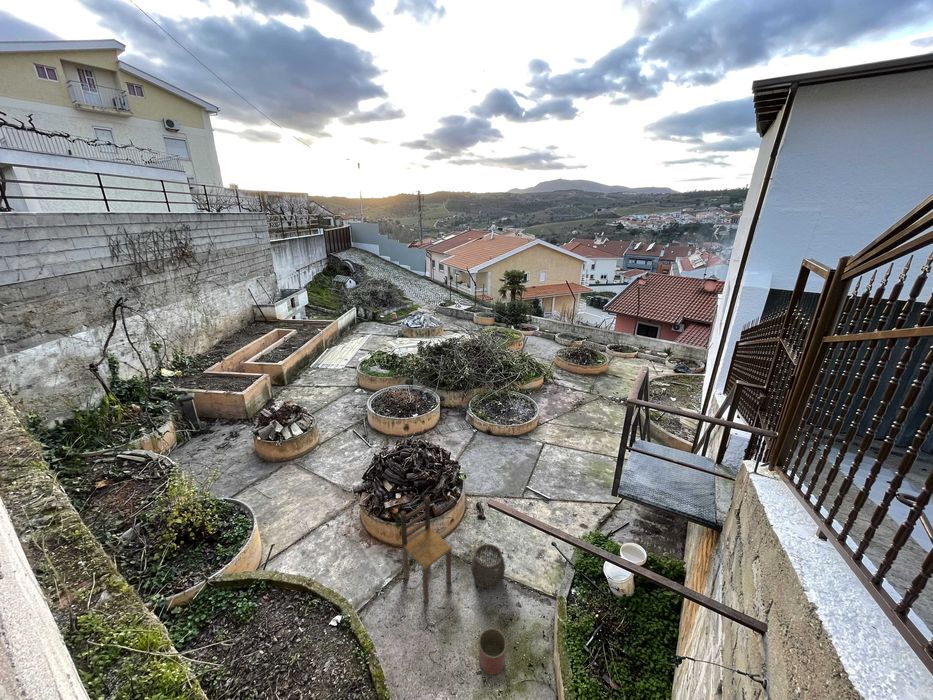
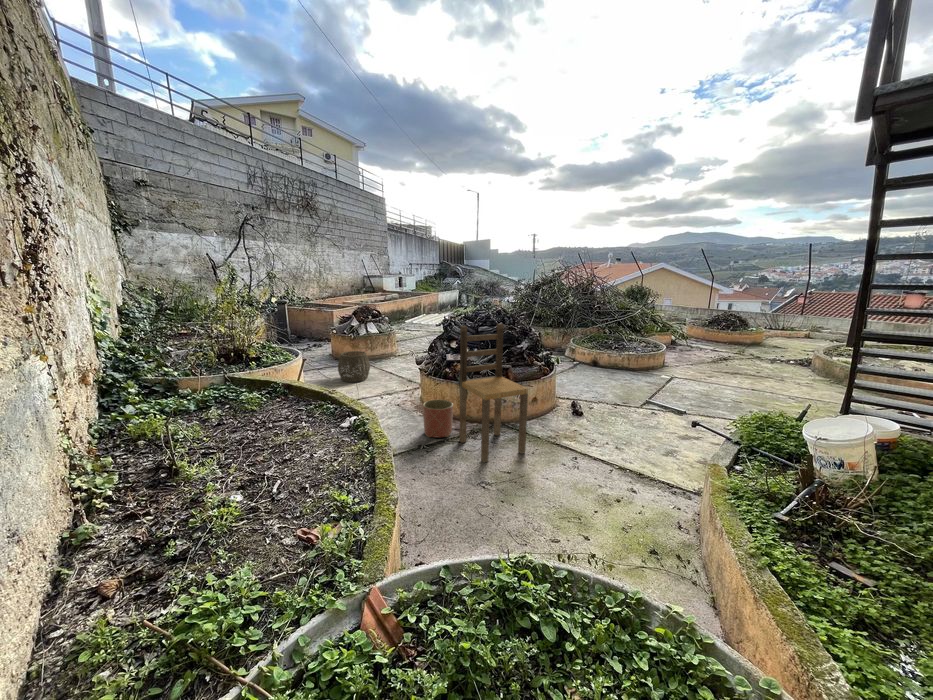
woven basket: present [471,544,505,589] -> present [338,351,370,382]
planter: present [479,628,507,675] -> present [423,399,453,437]

